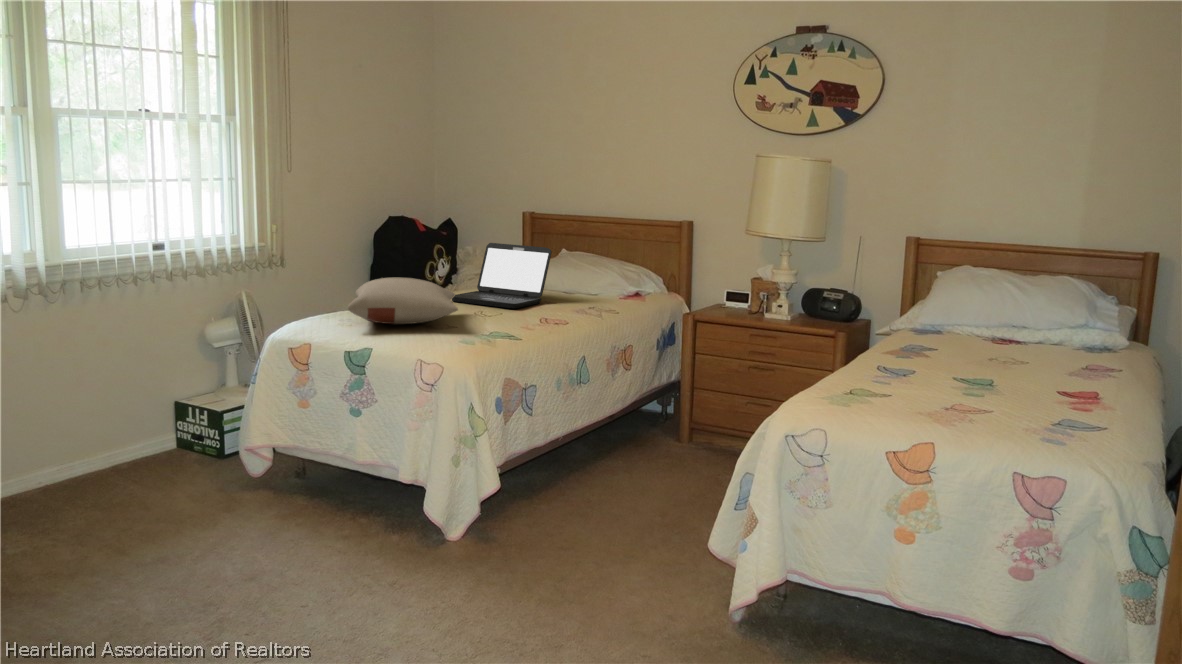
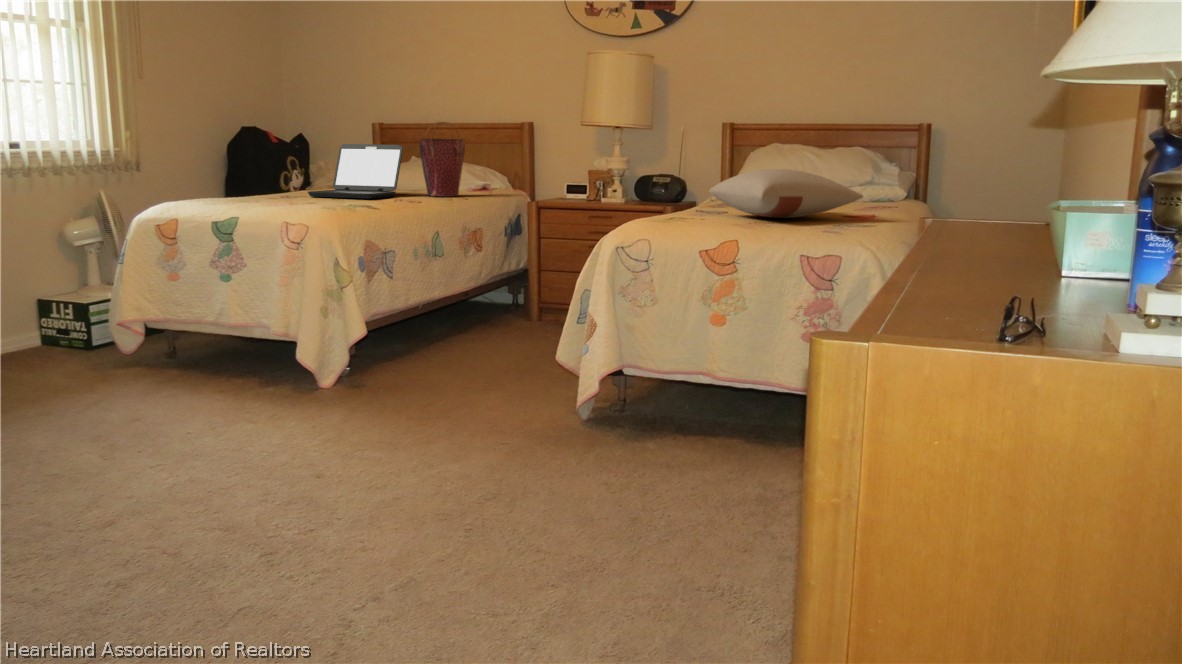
handbag: none [569,225,617,306] -> present [420,122,465,197]
pillow: present [348,277,458,324] -> present [709,169,863,218]

